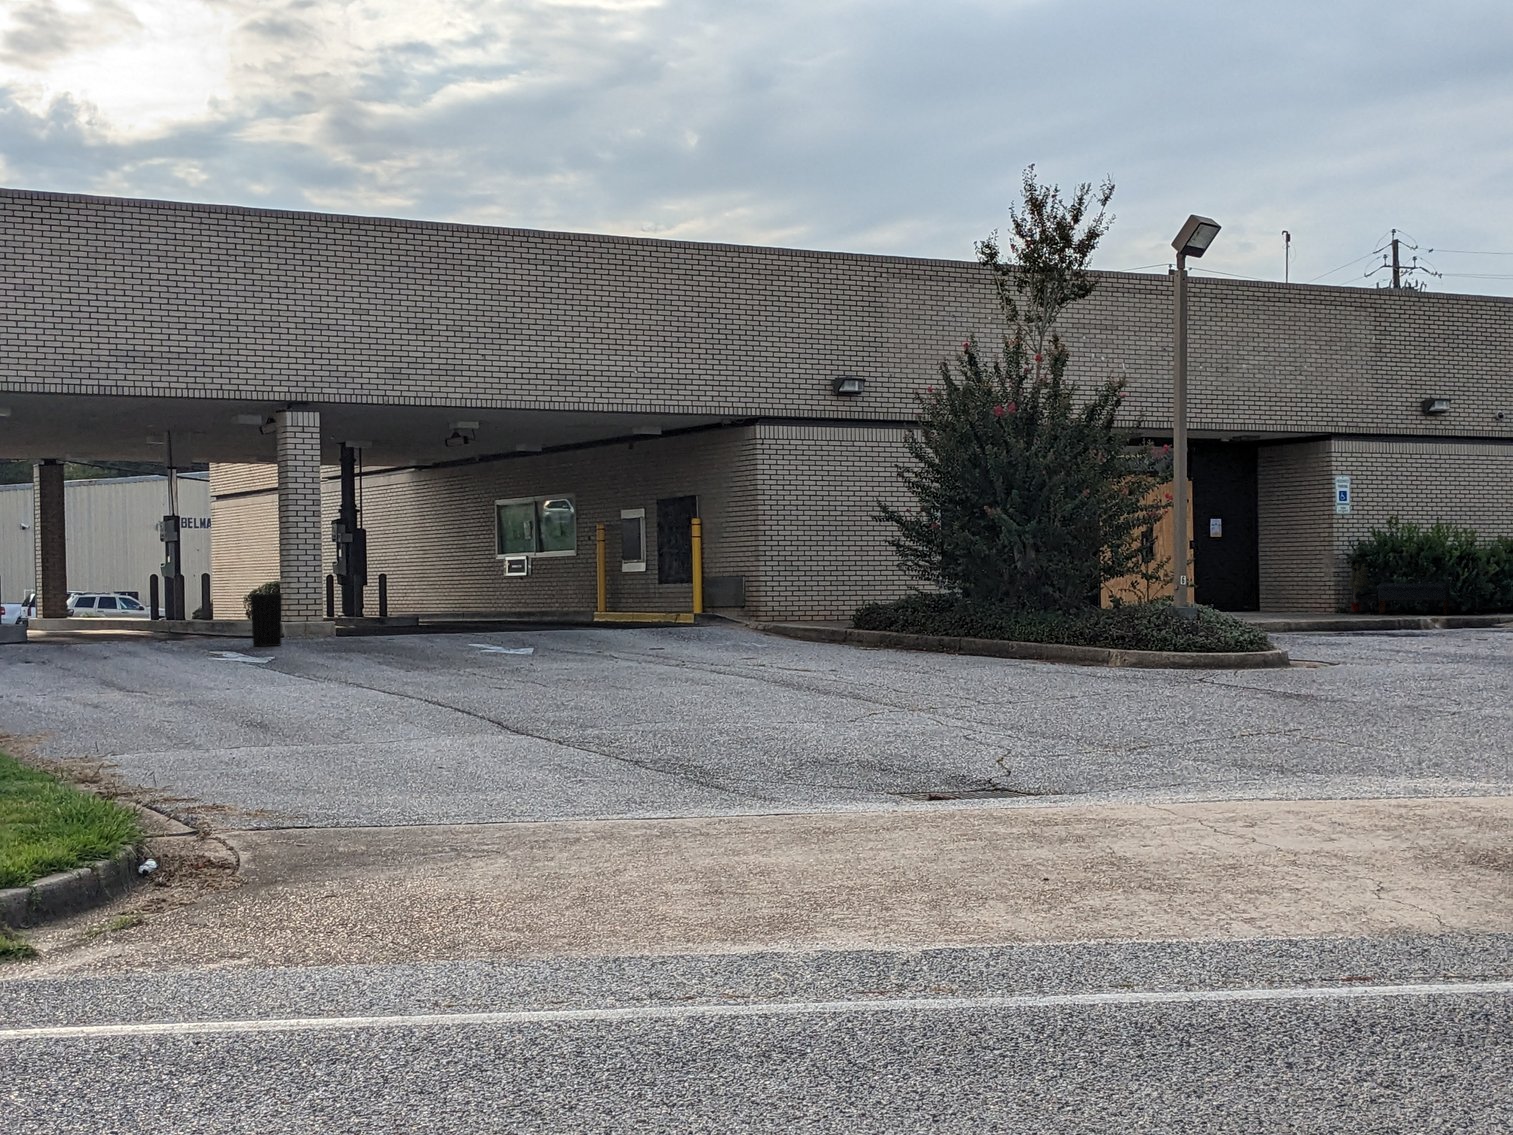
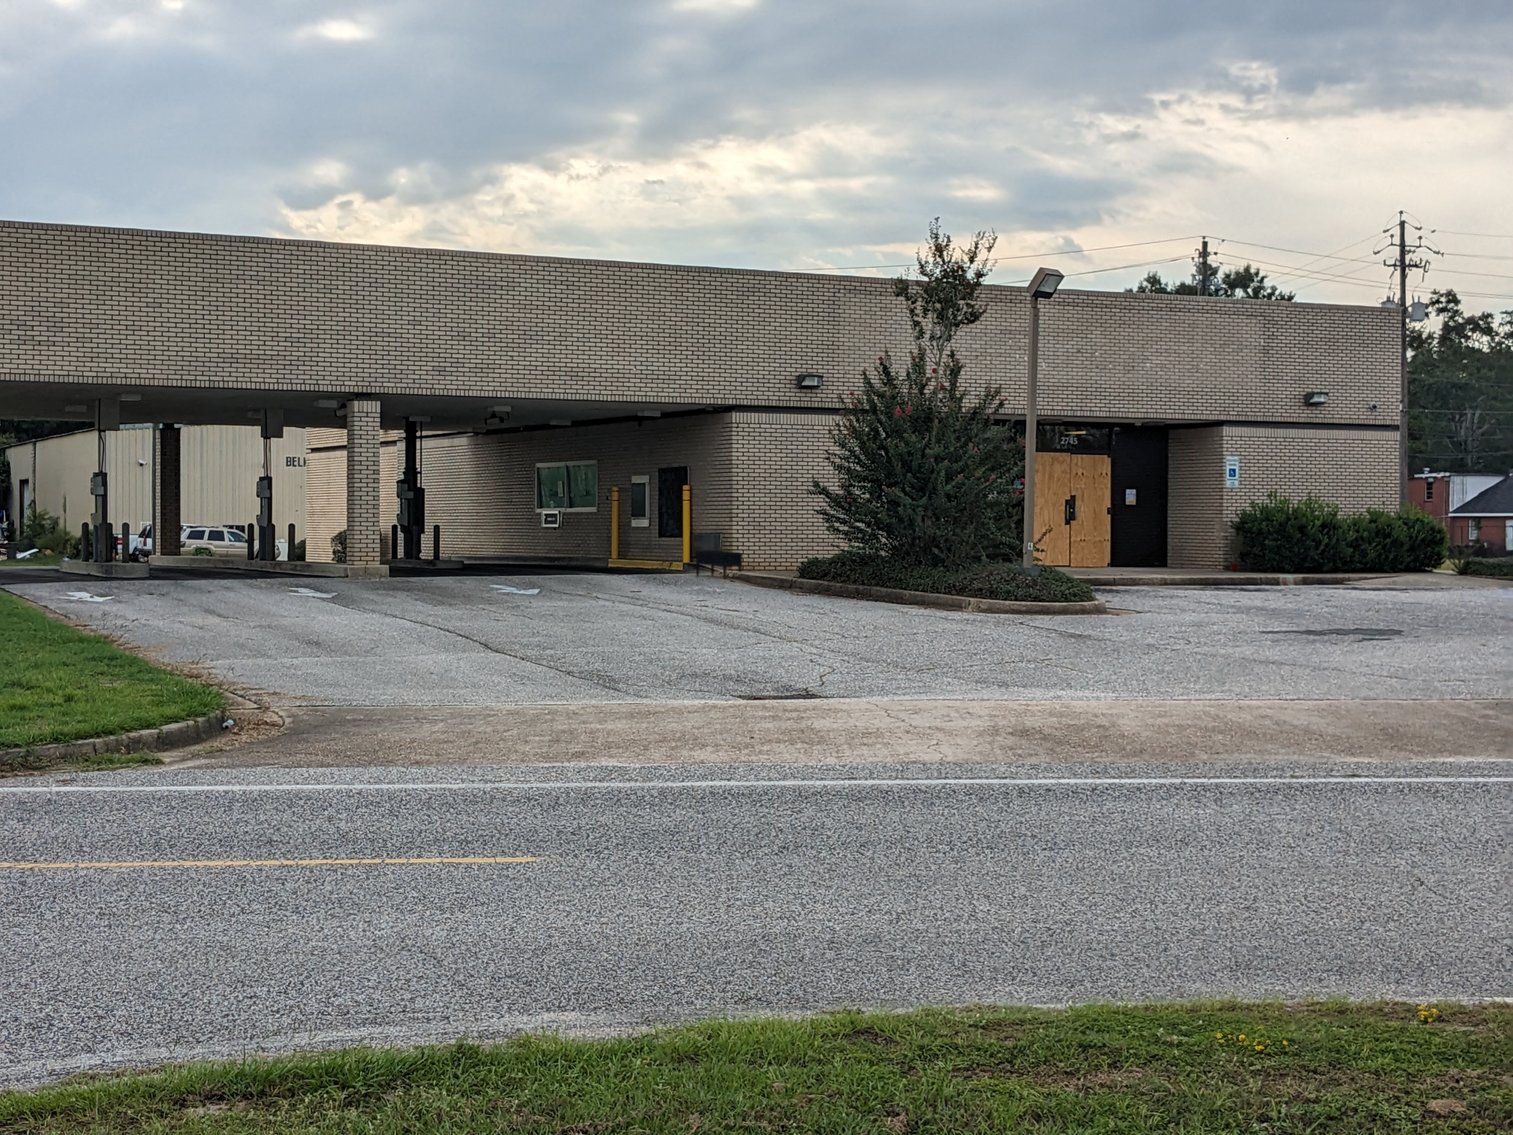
bench: present [1378,583,1450,614] -> present [695,550,743,578]
trash can: present [251,594,282,646] -> none [325,541,349,584]

